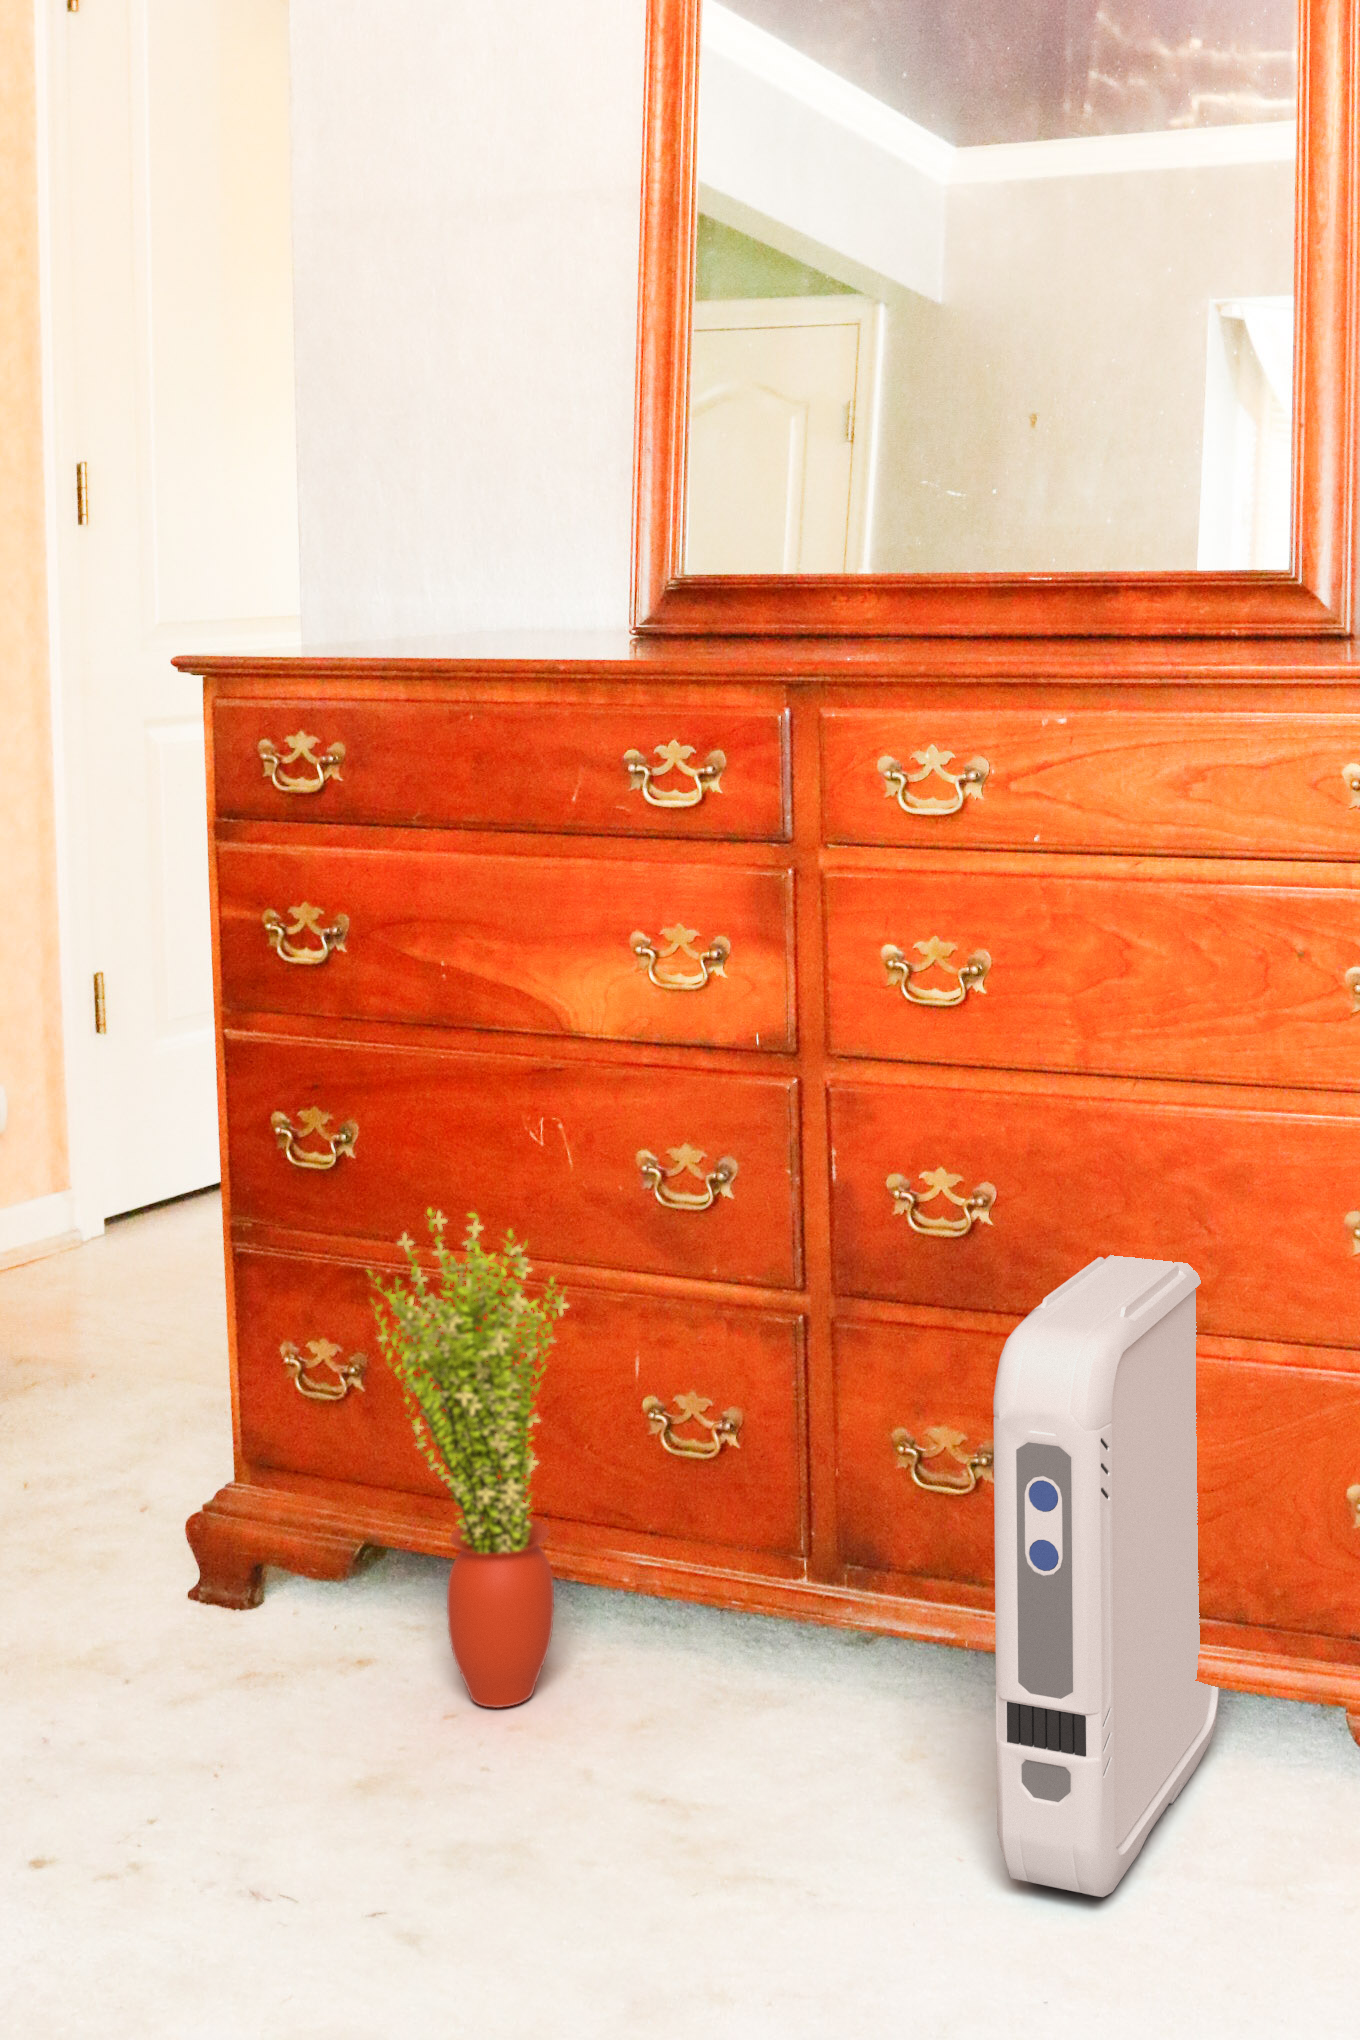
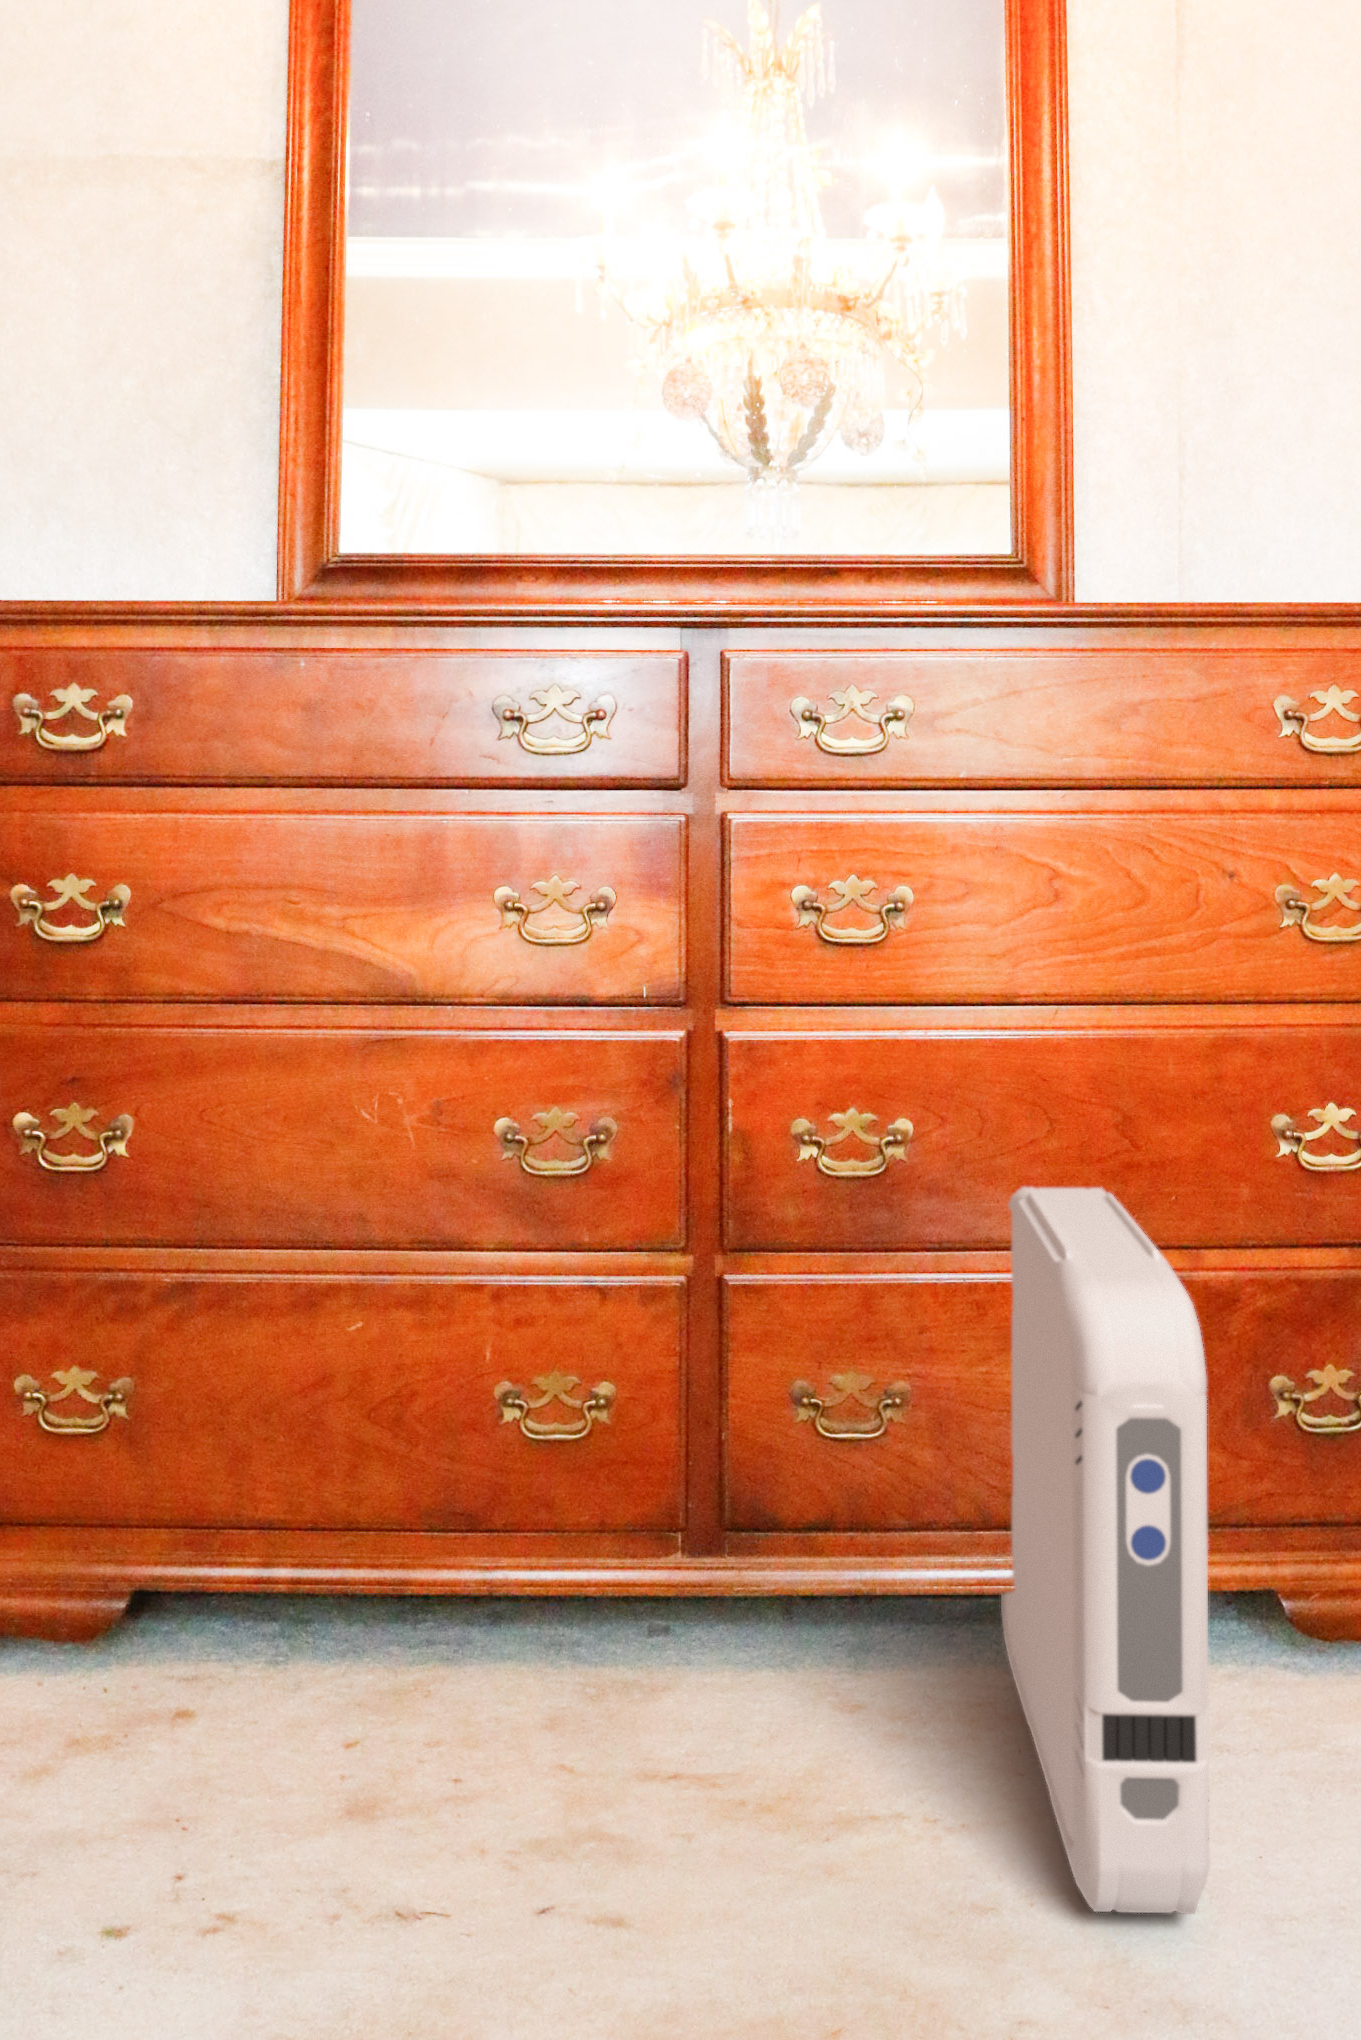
potted plant: present [368,1208,569,1708] -> none [192,1203,432,1785]

